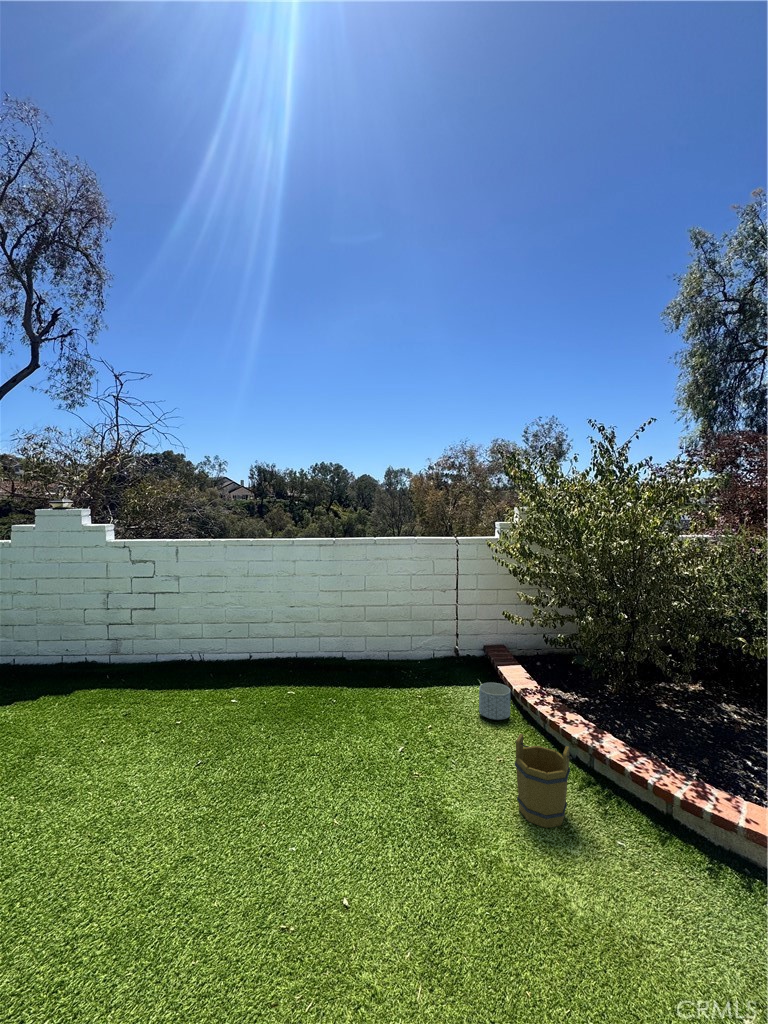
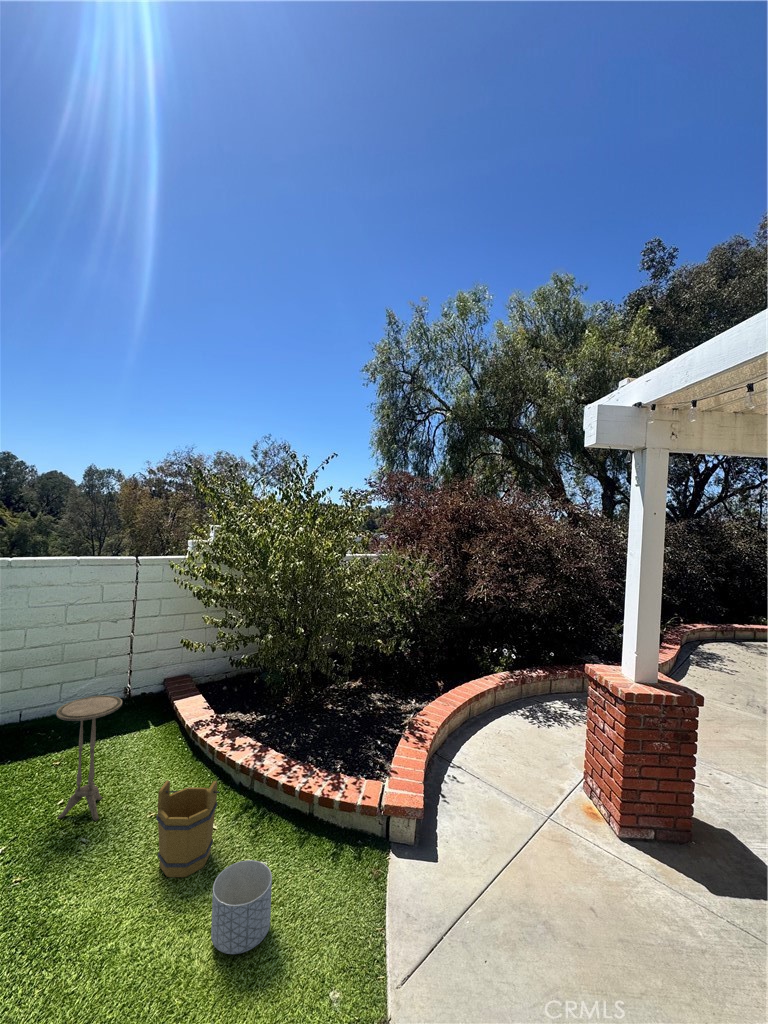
side table: none [423,648,470,753] -> present [56,695,122,821]
planter: present [479,683,510,720] -> present [211,860,272,954]

